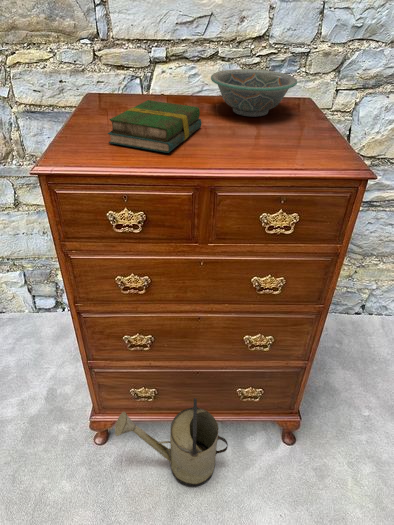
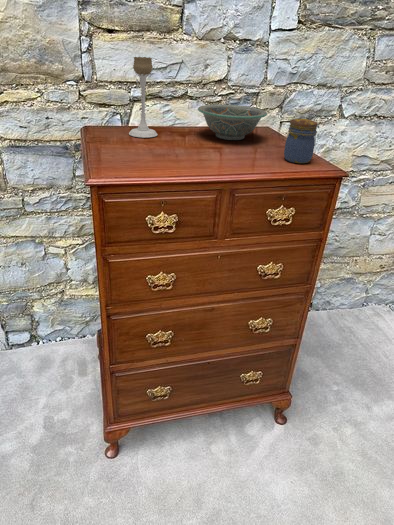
candle holder: none [130,10,163,110] -> present [129,57,158,138]
jar: none [298,95,348,155] -> present [284,119,318,163]
book: present [108,100,202,153] -> none [139,128,202,166]
watering can: present [115,398,228,487] -> none [141,387,241,475]

